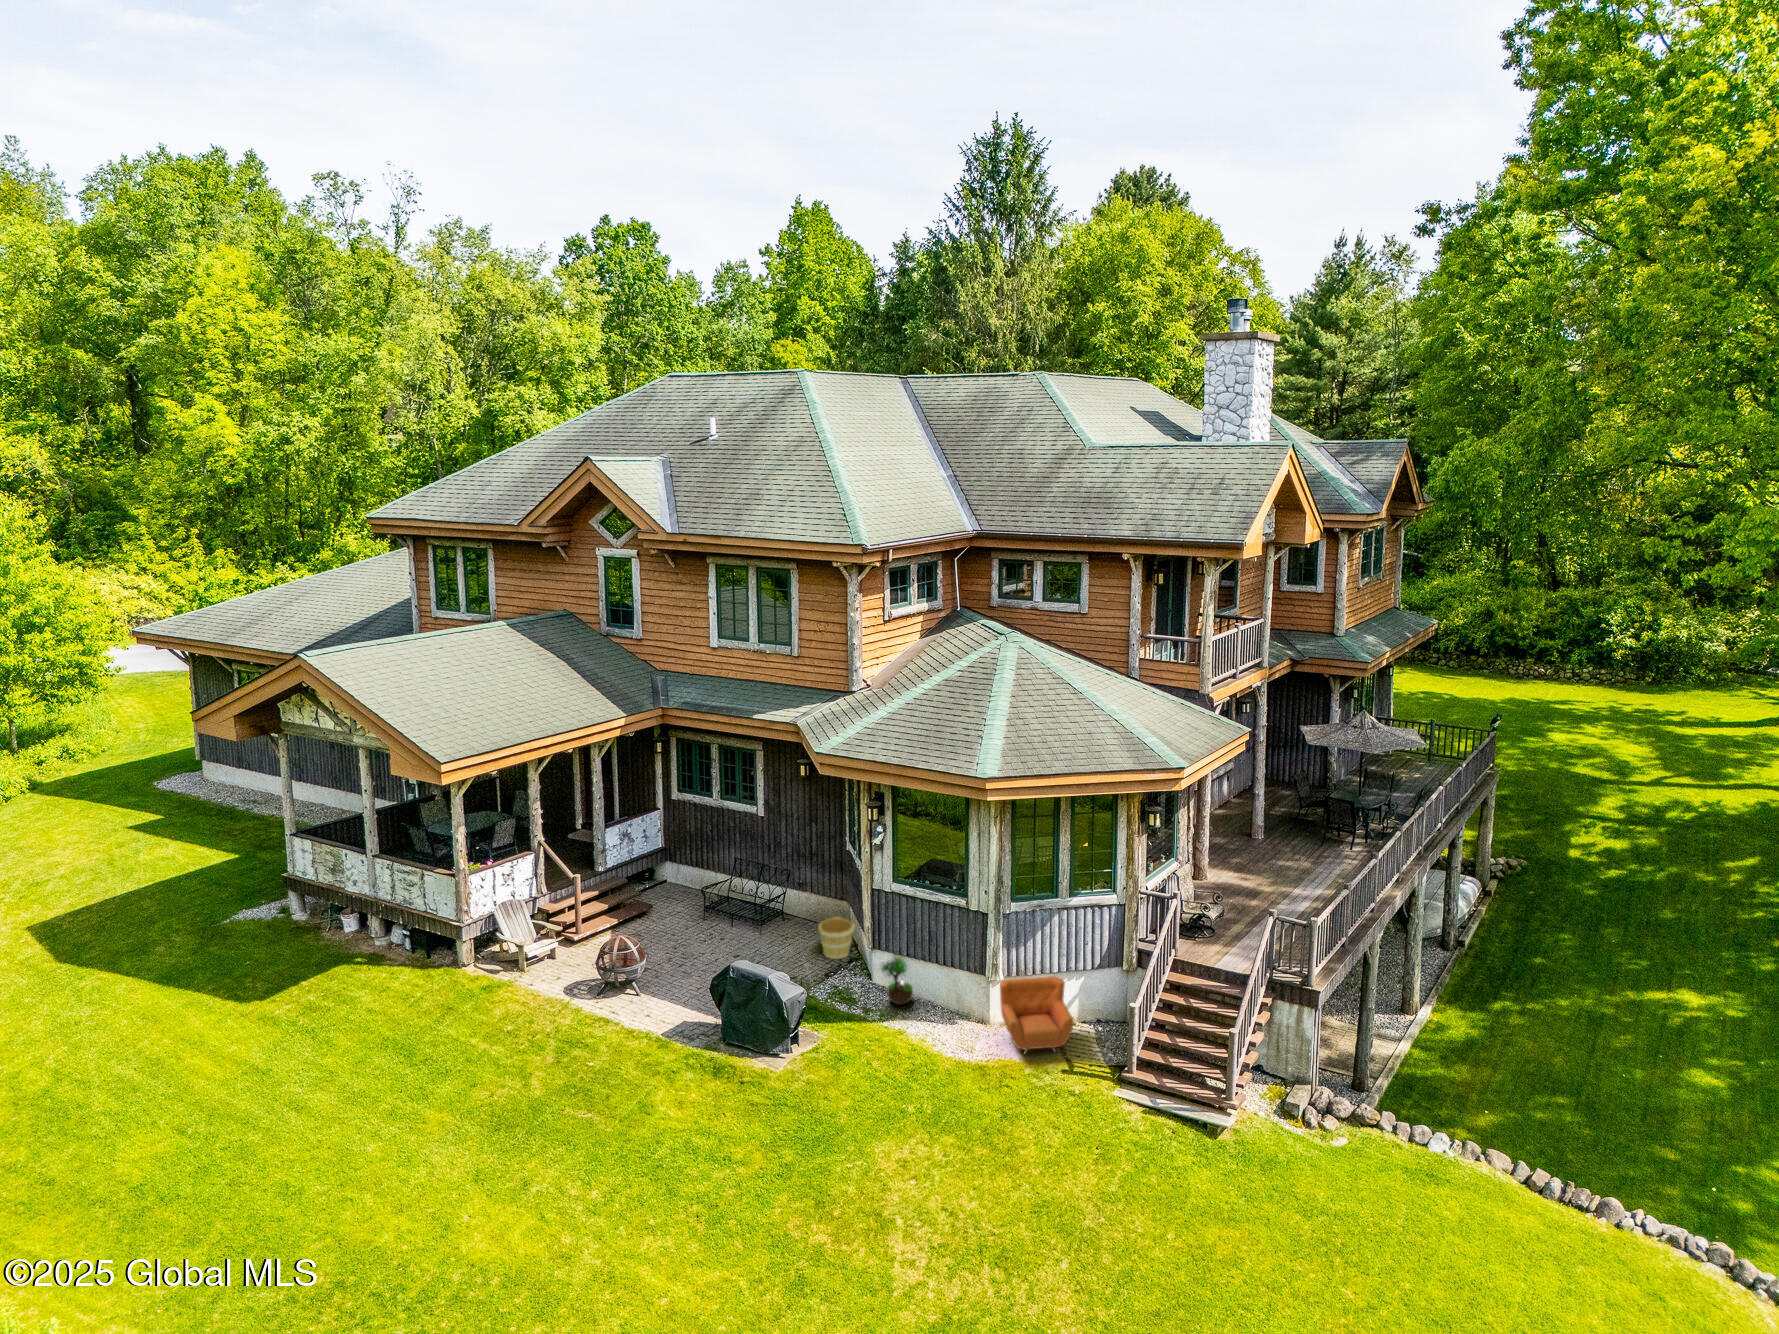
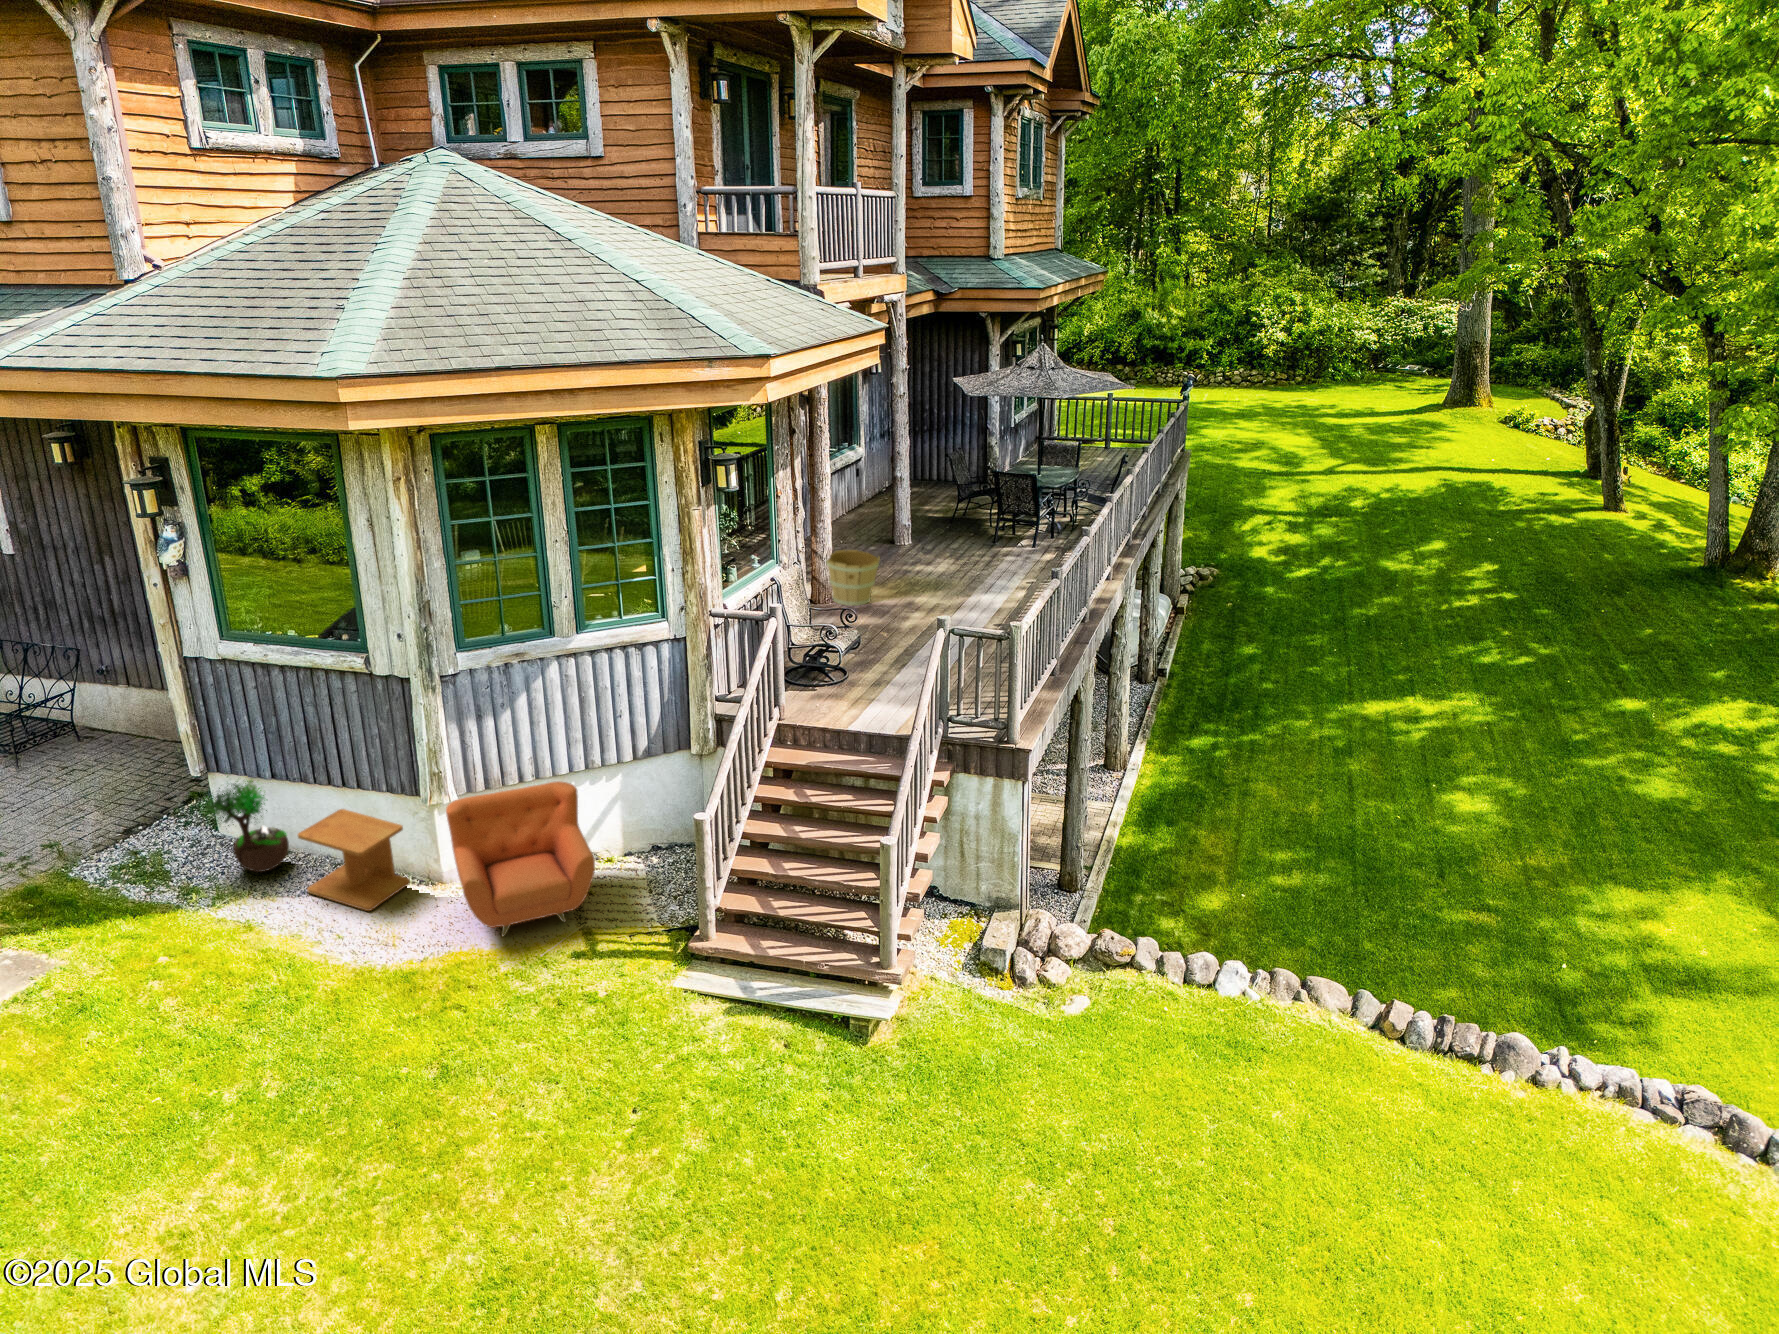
wooden bucket: present [818,917,854,959] -> present [826,550,880,606]
side table: none [924,977,974,1032] -> present [298,809,410,911]

